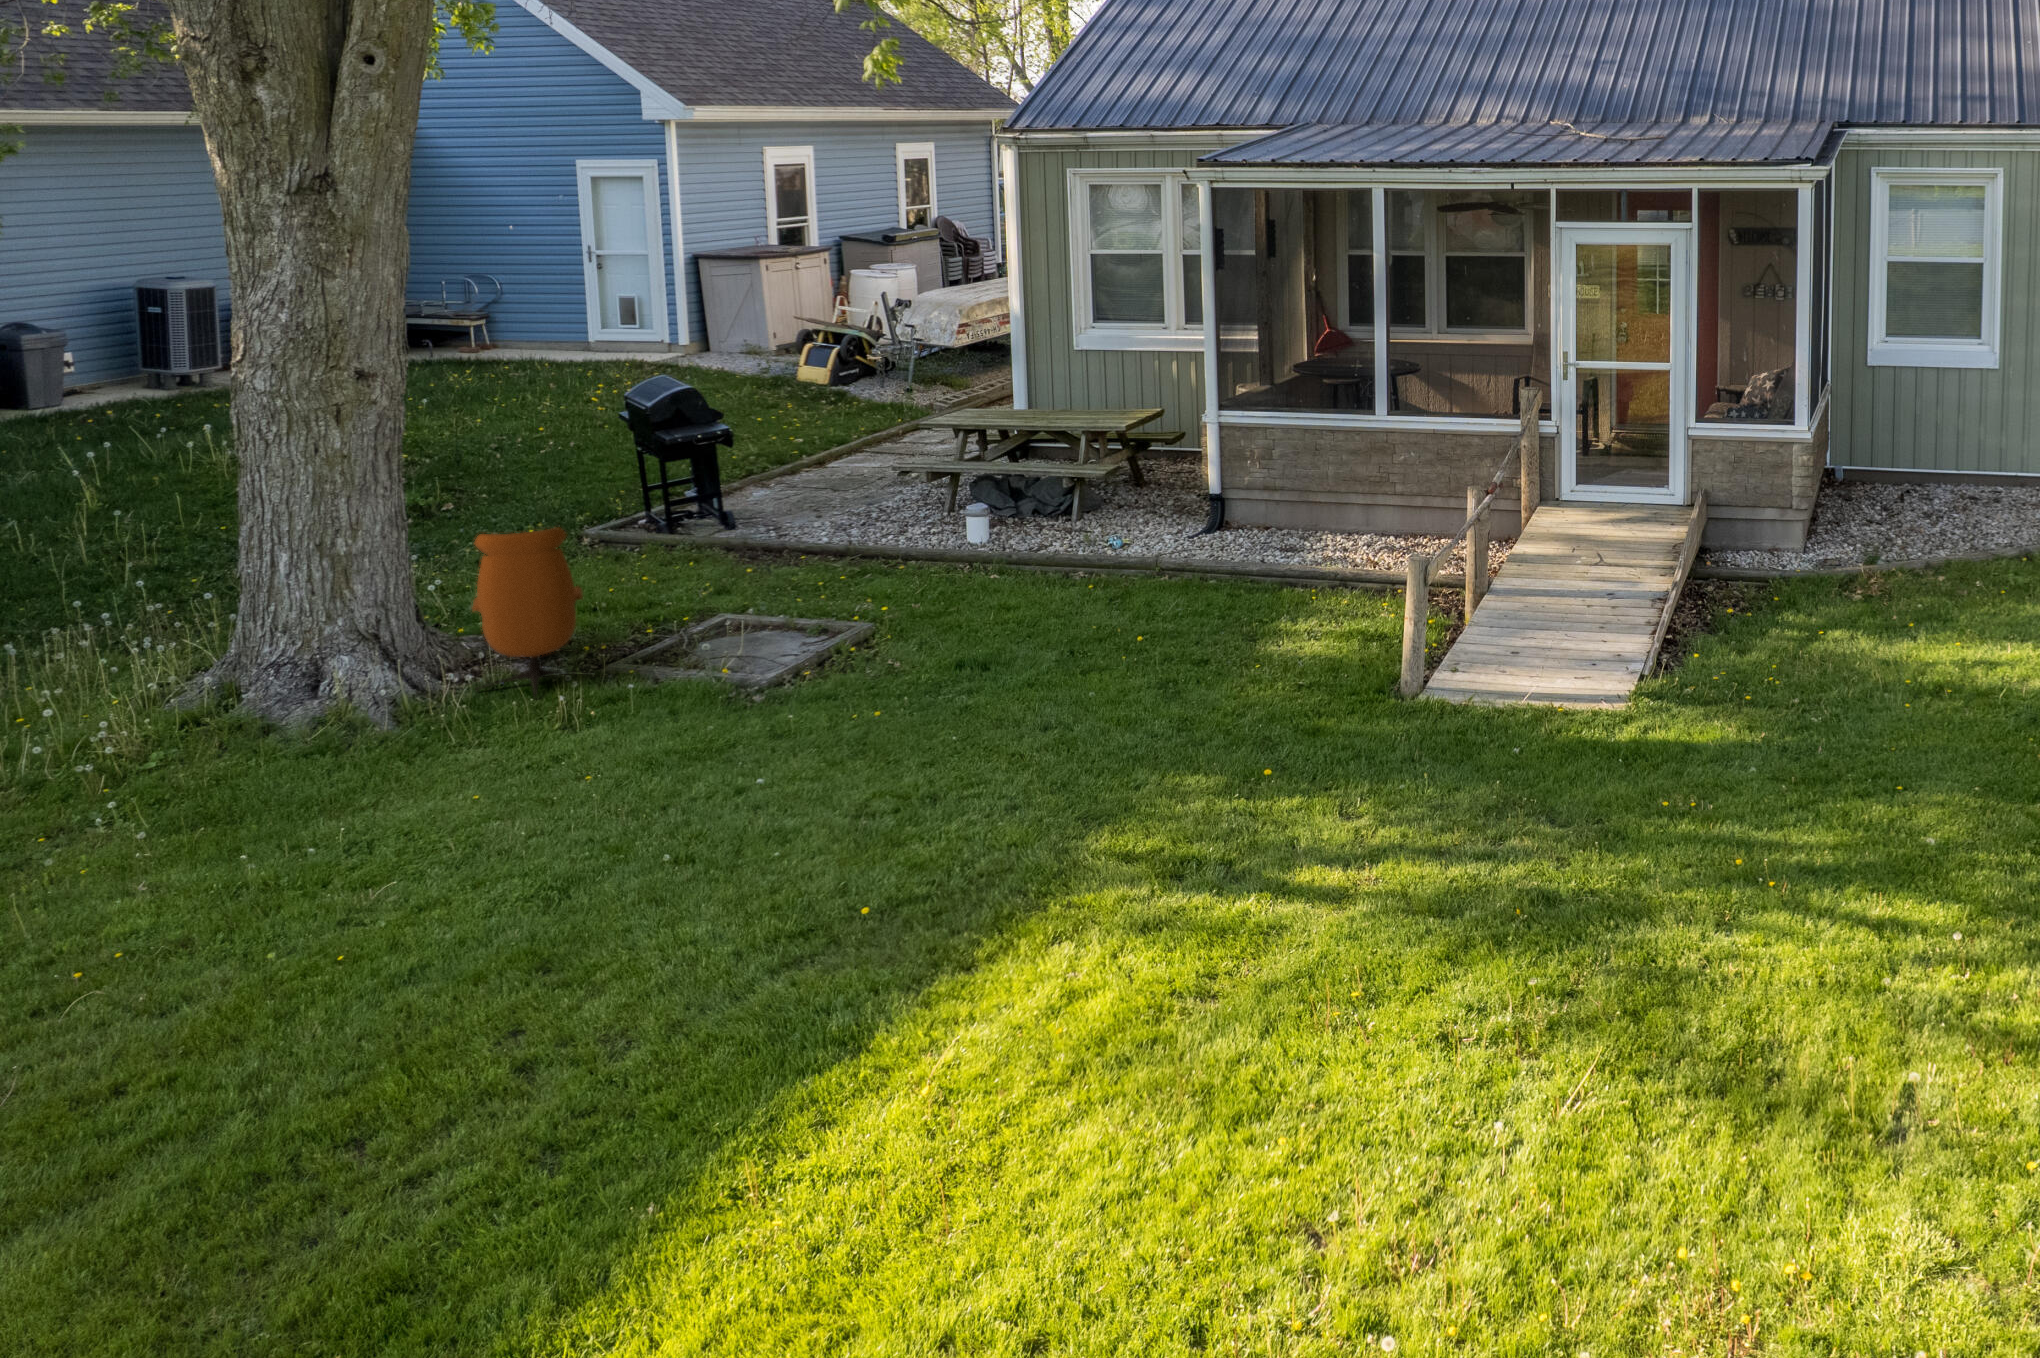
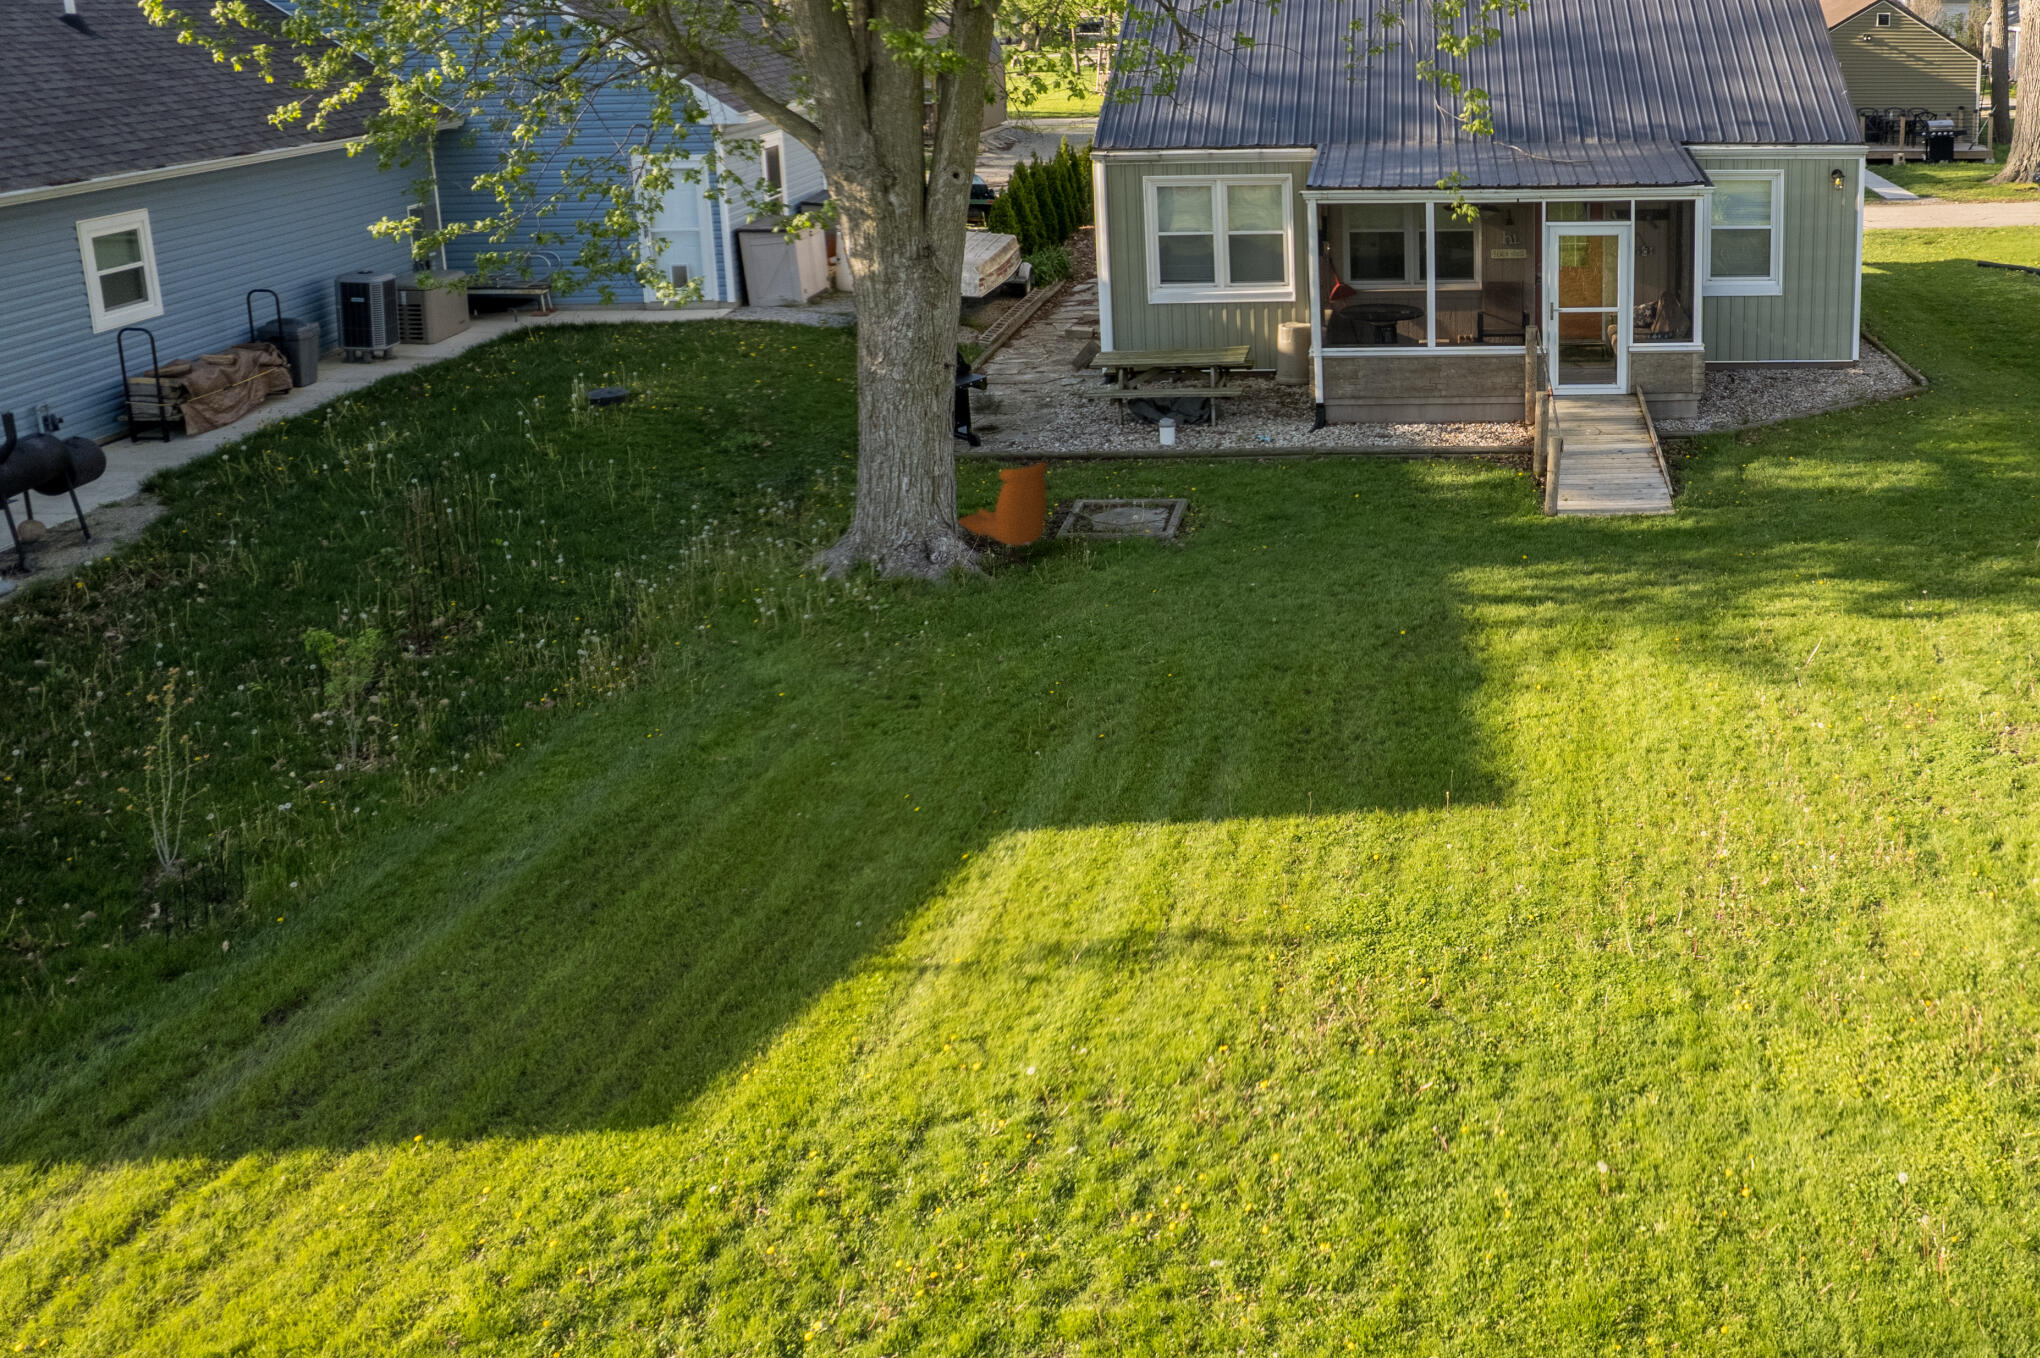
potted tree: none [766,432,822,510] -> present [971,384,1003,434]

